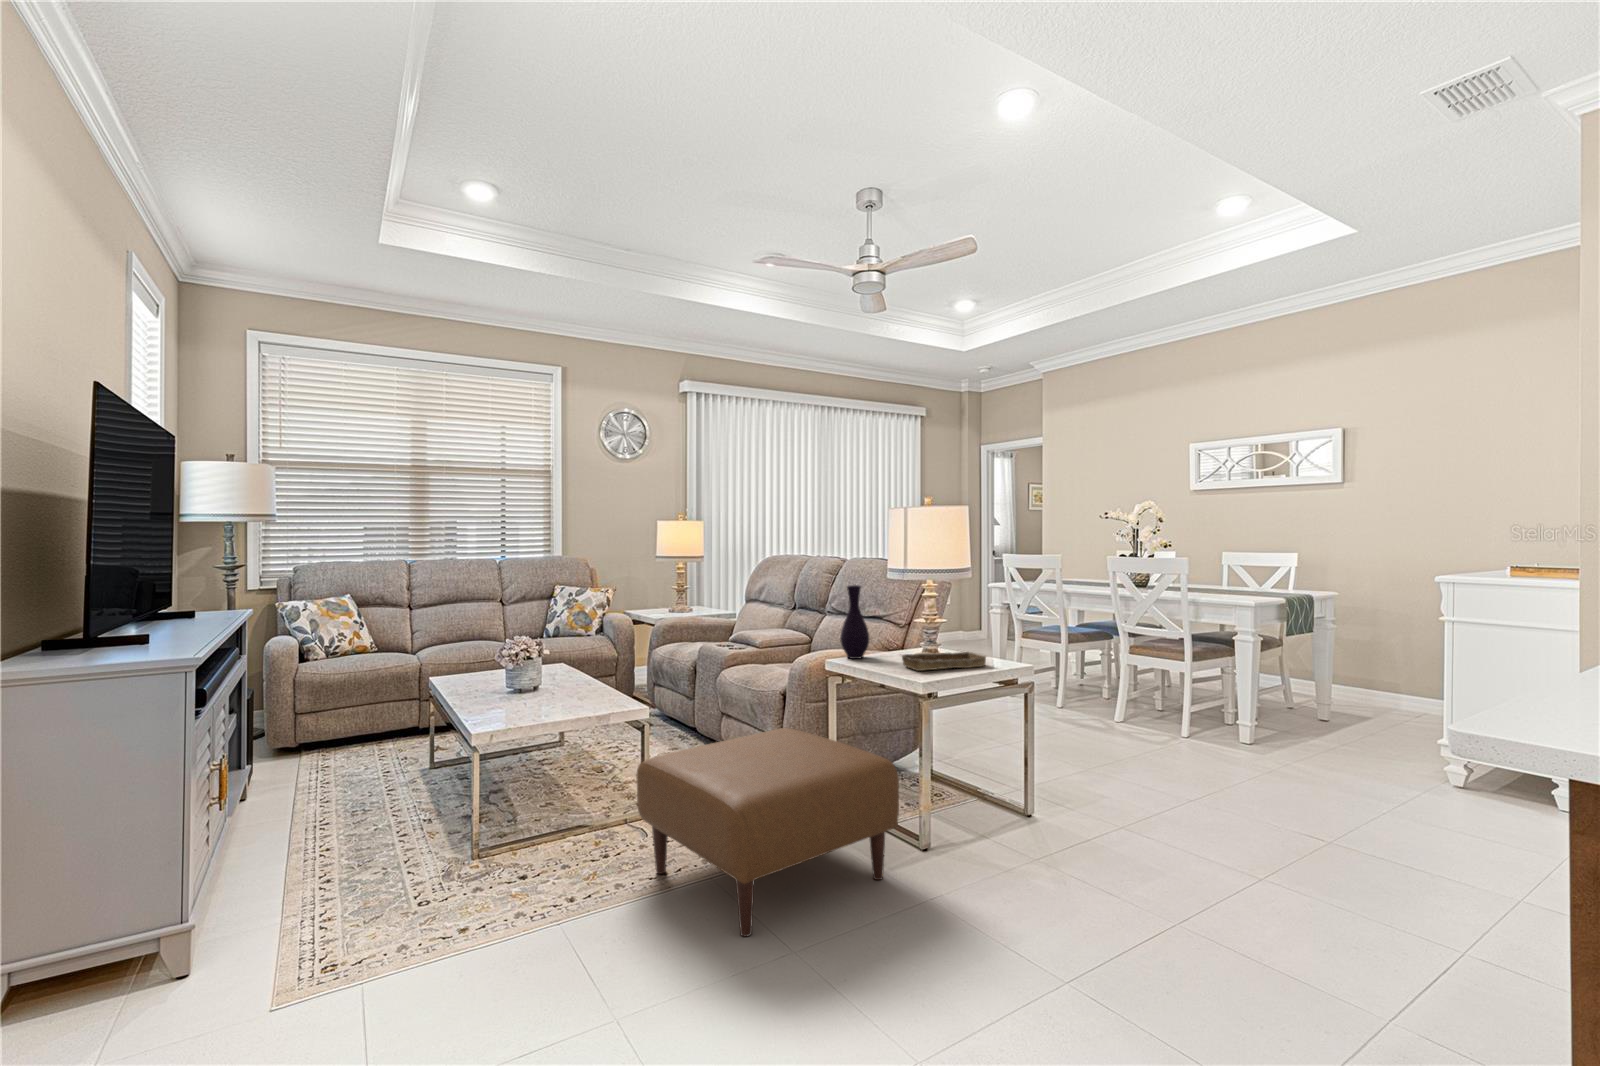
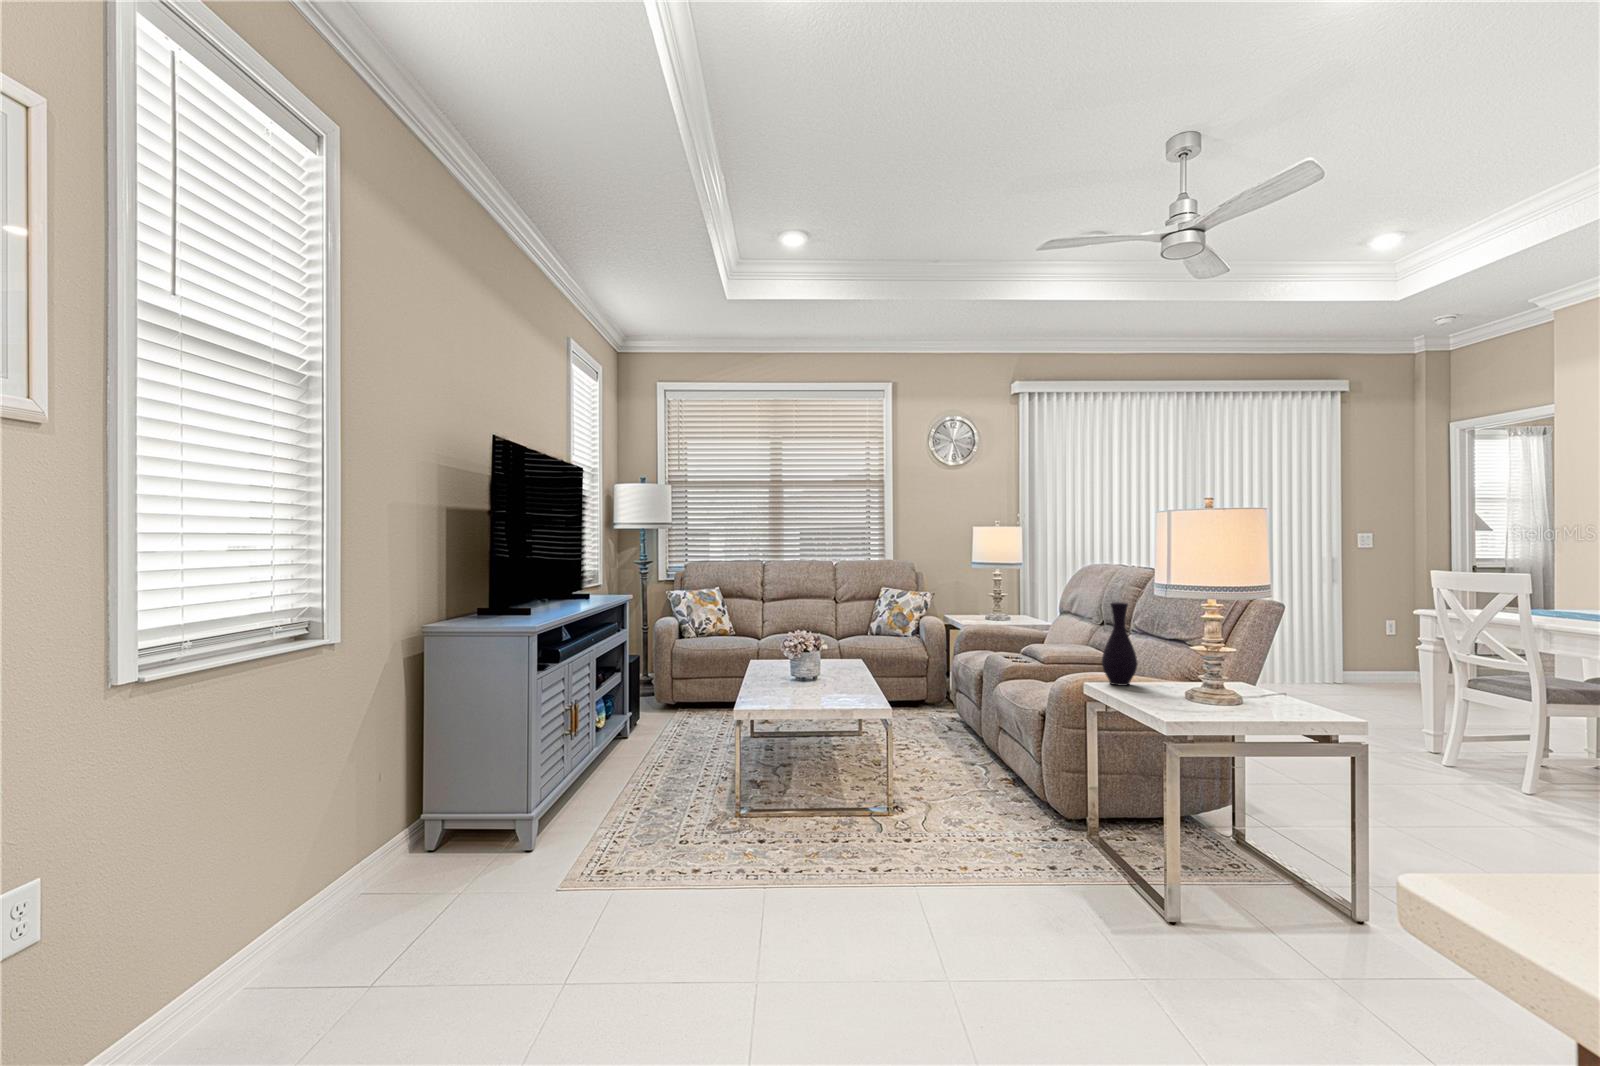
tray: present [902,652,987,671] -> none [1154,685,1272,711]
ottoman: present [637,728,899,937] -> none [854,749,1111,942]

